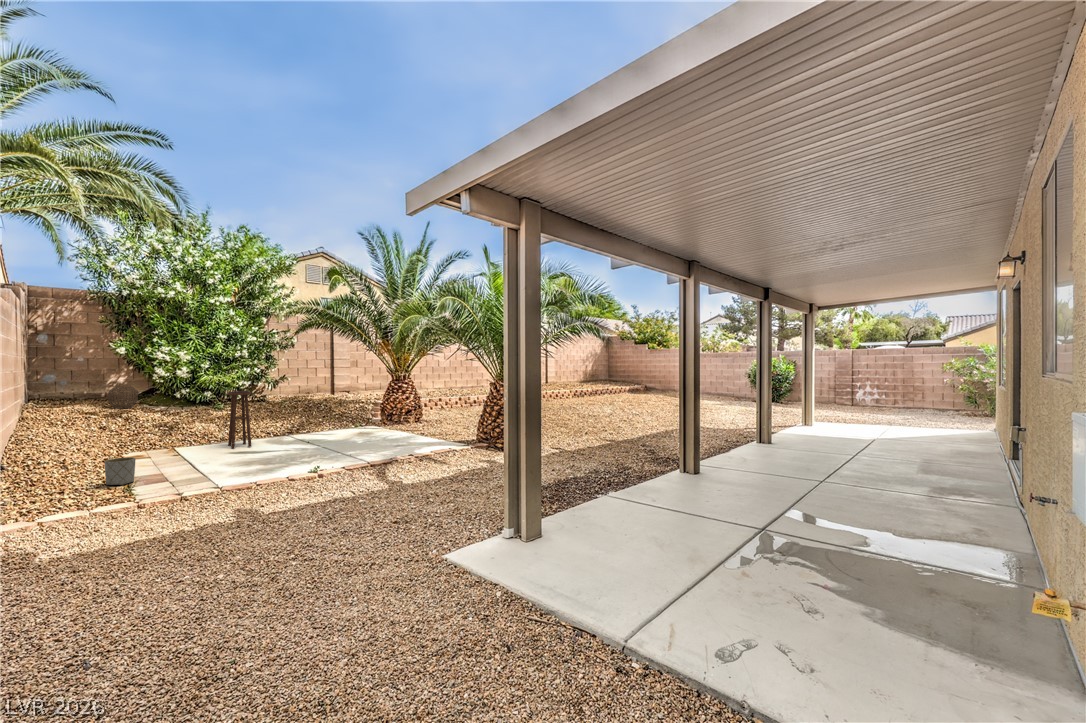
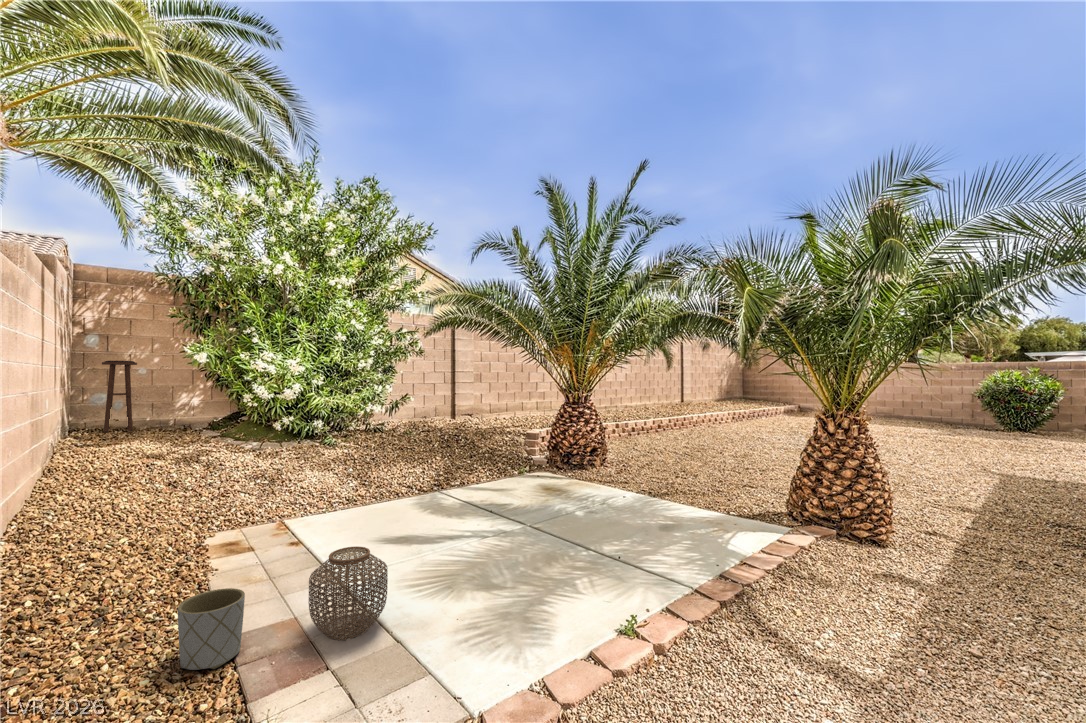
woven basket: present [109,385,138,409] -> present [309,546,388,640]
stool: present [227,391,252,449] -> present [102,361,137,432]

